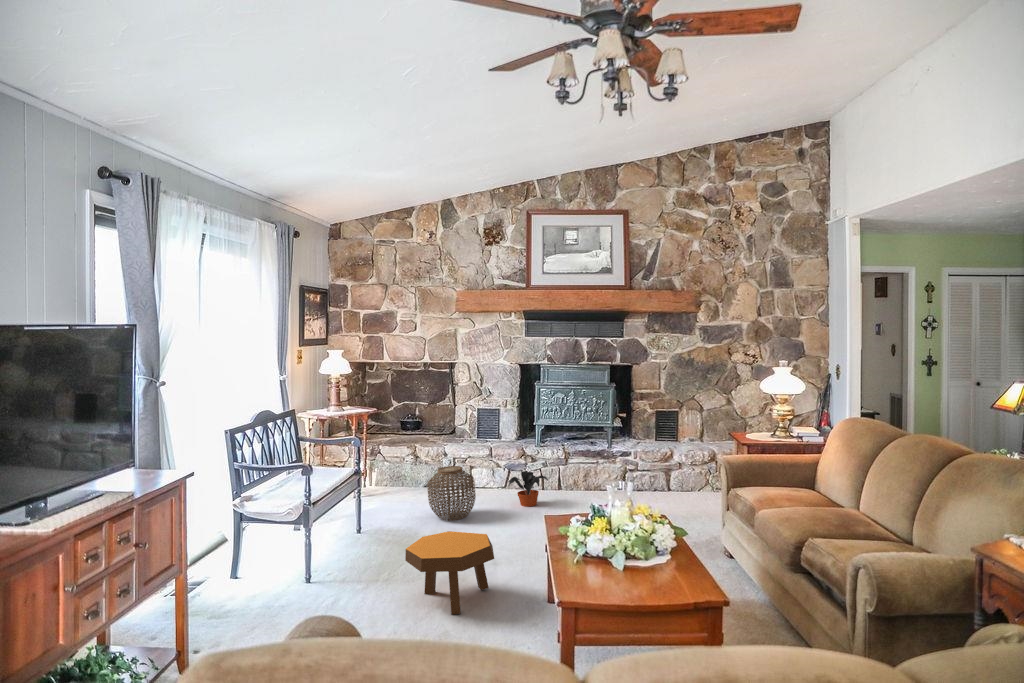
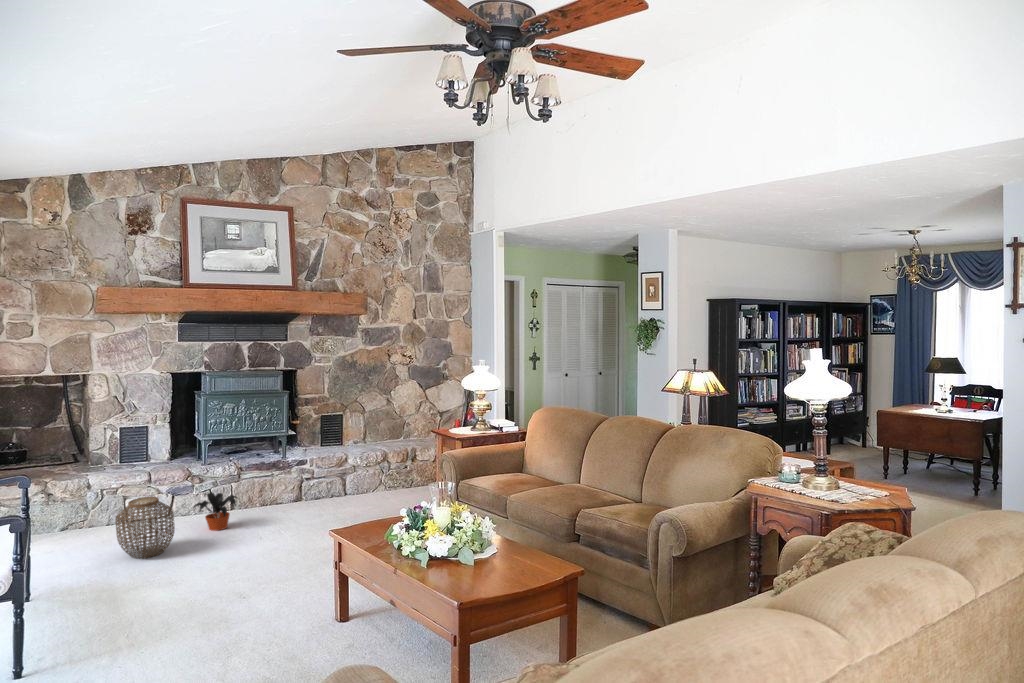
footstool: present [405,531,494,615] -> none [193,556,286,634]

